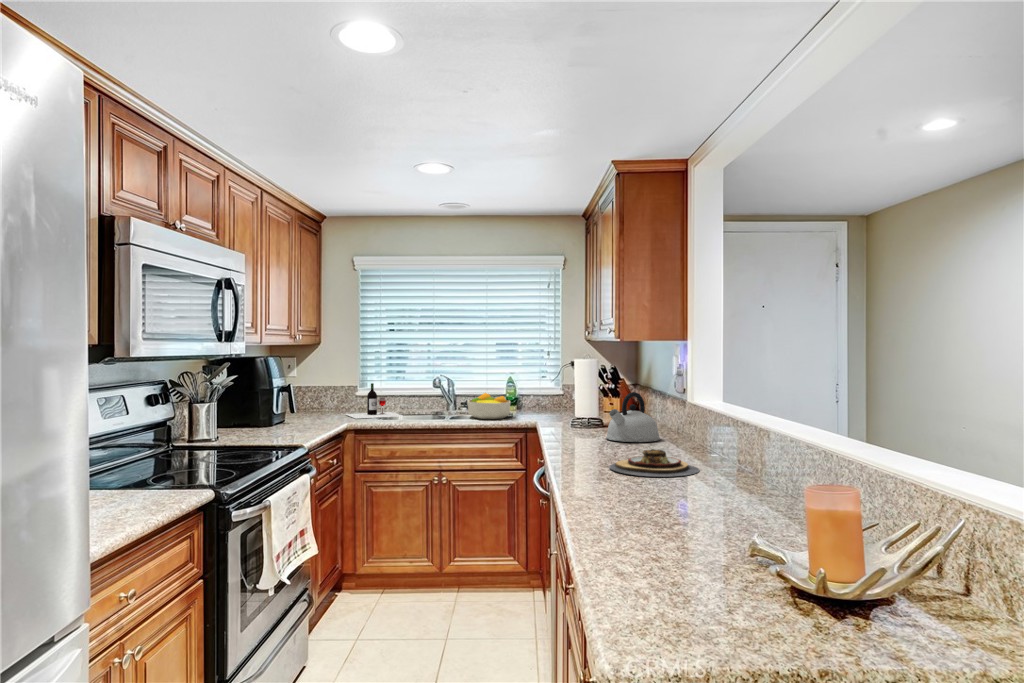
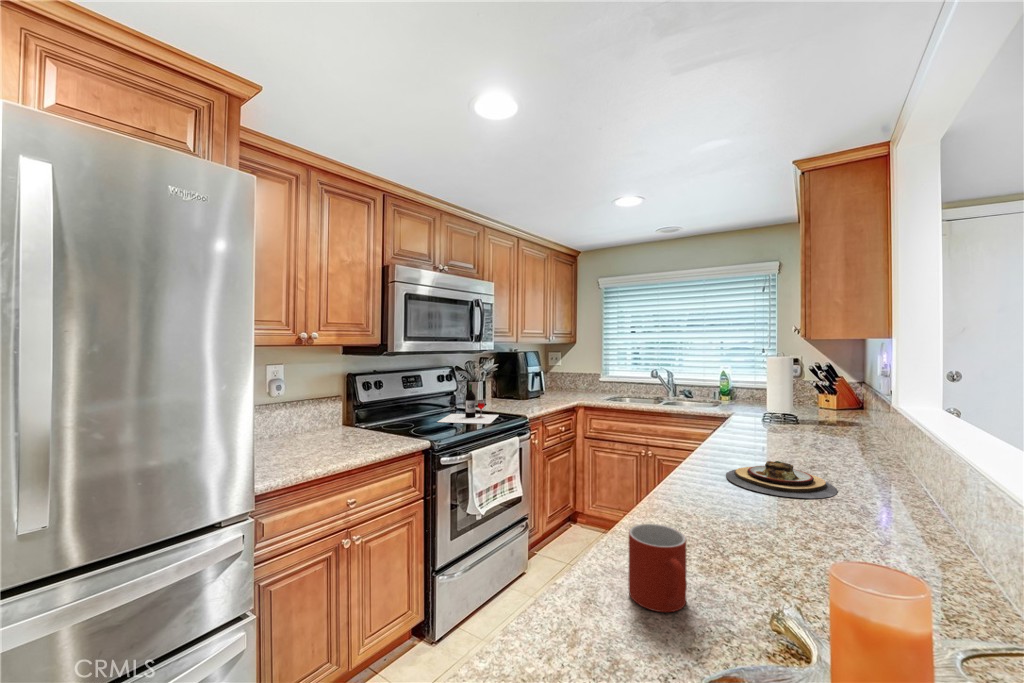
wine bottle: present [346,383,403,418] -> present [438,384,499,424]
kettle: present [606,392,660,442] -> none [774,395,842,449]
fruit bowl: present [467,393,510,419] -> none [674,384,715,408]
mug: none [660,490,725,553] -> present [629,524,687,612]

